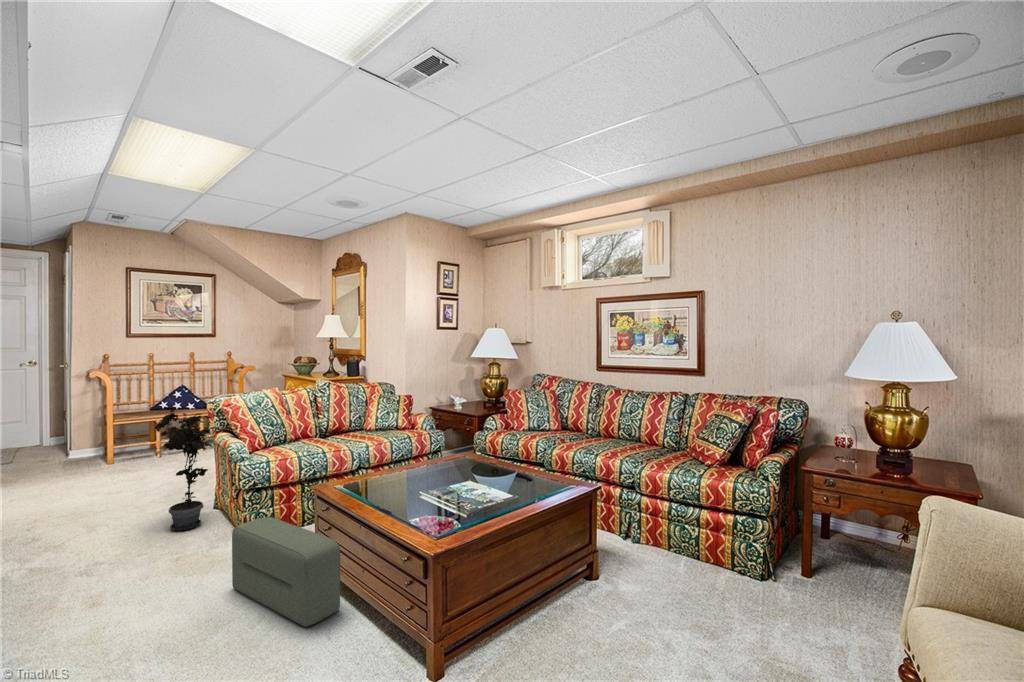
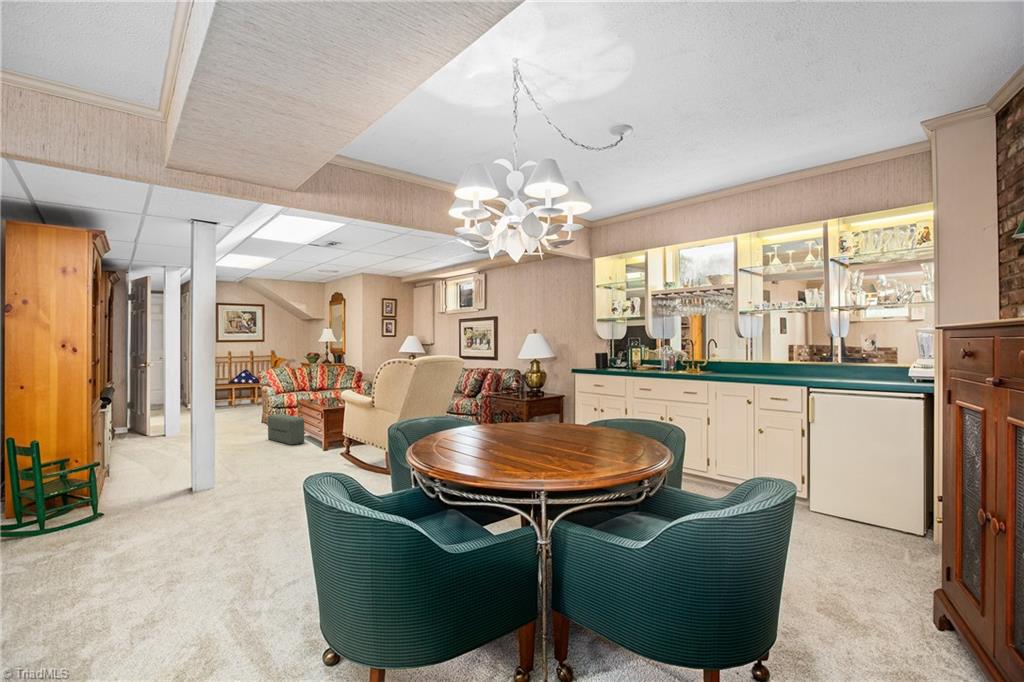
potted plant: present [155,409,214,531] -> none [237,375,263,428]

